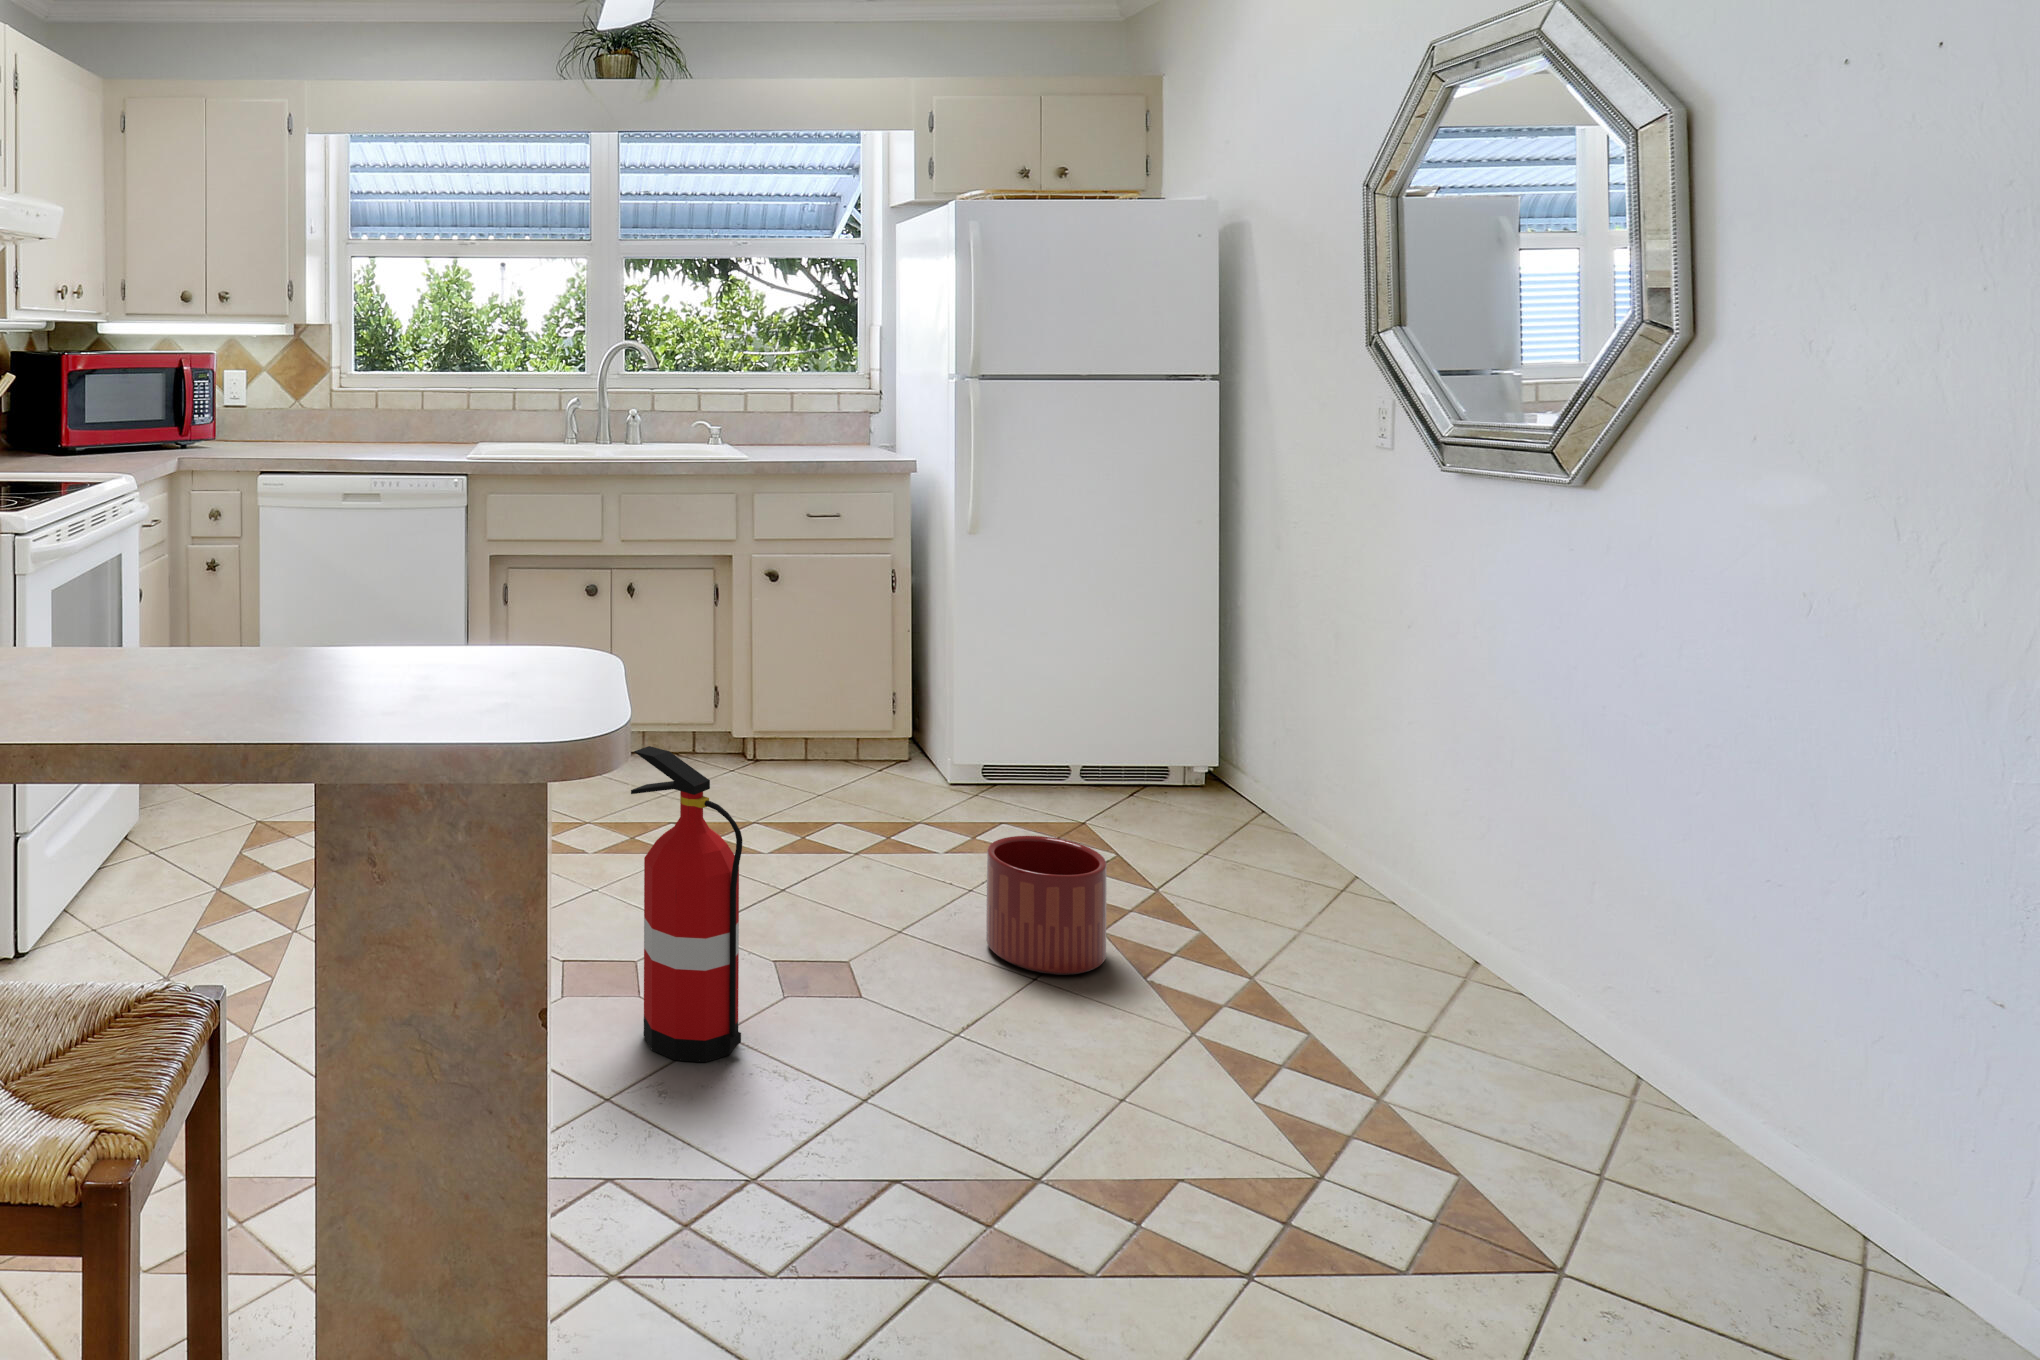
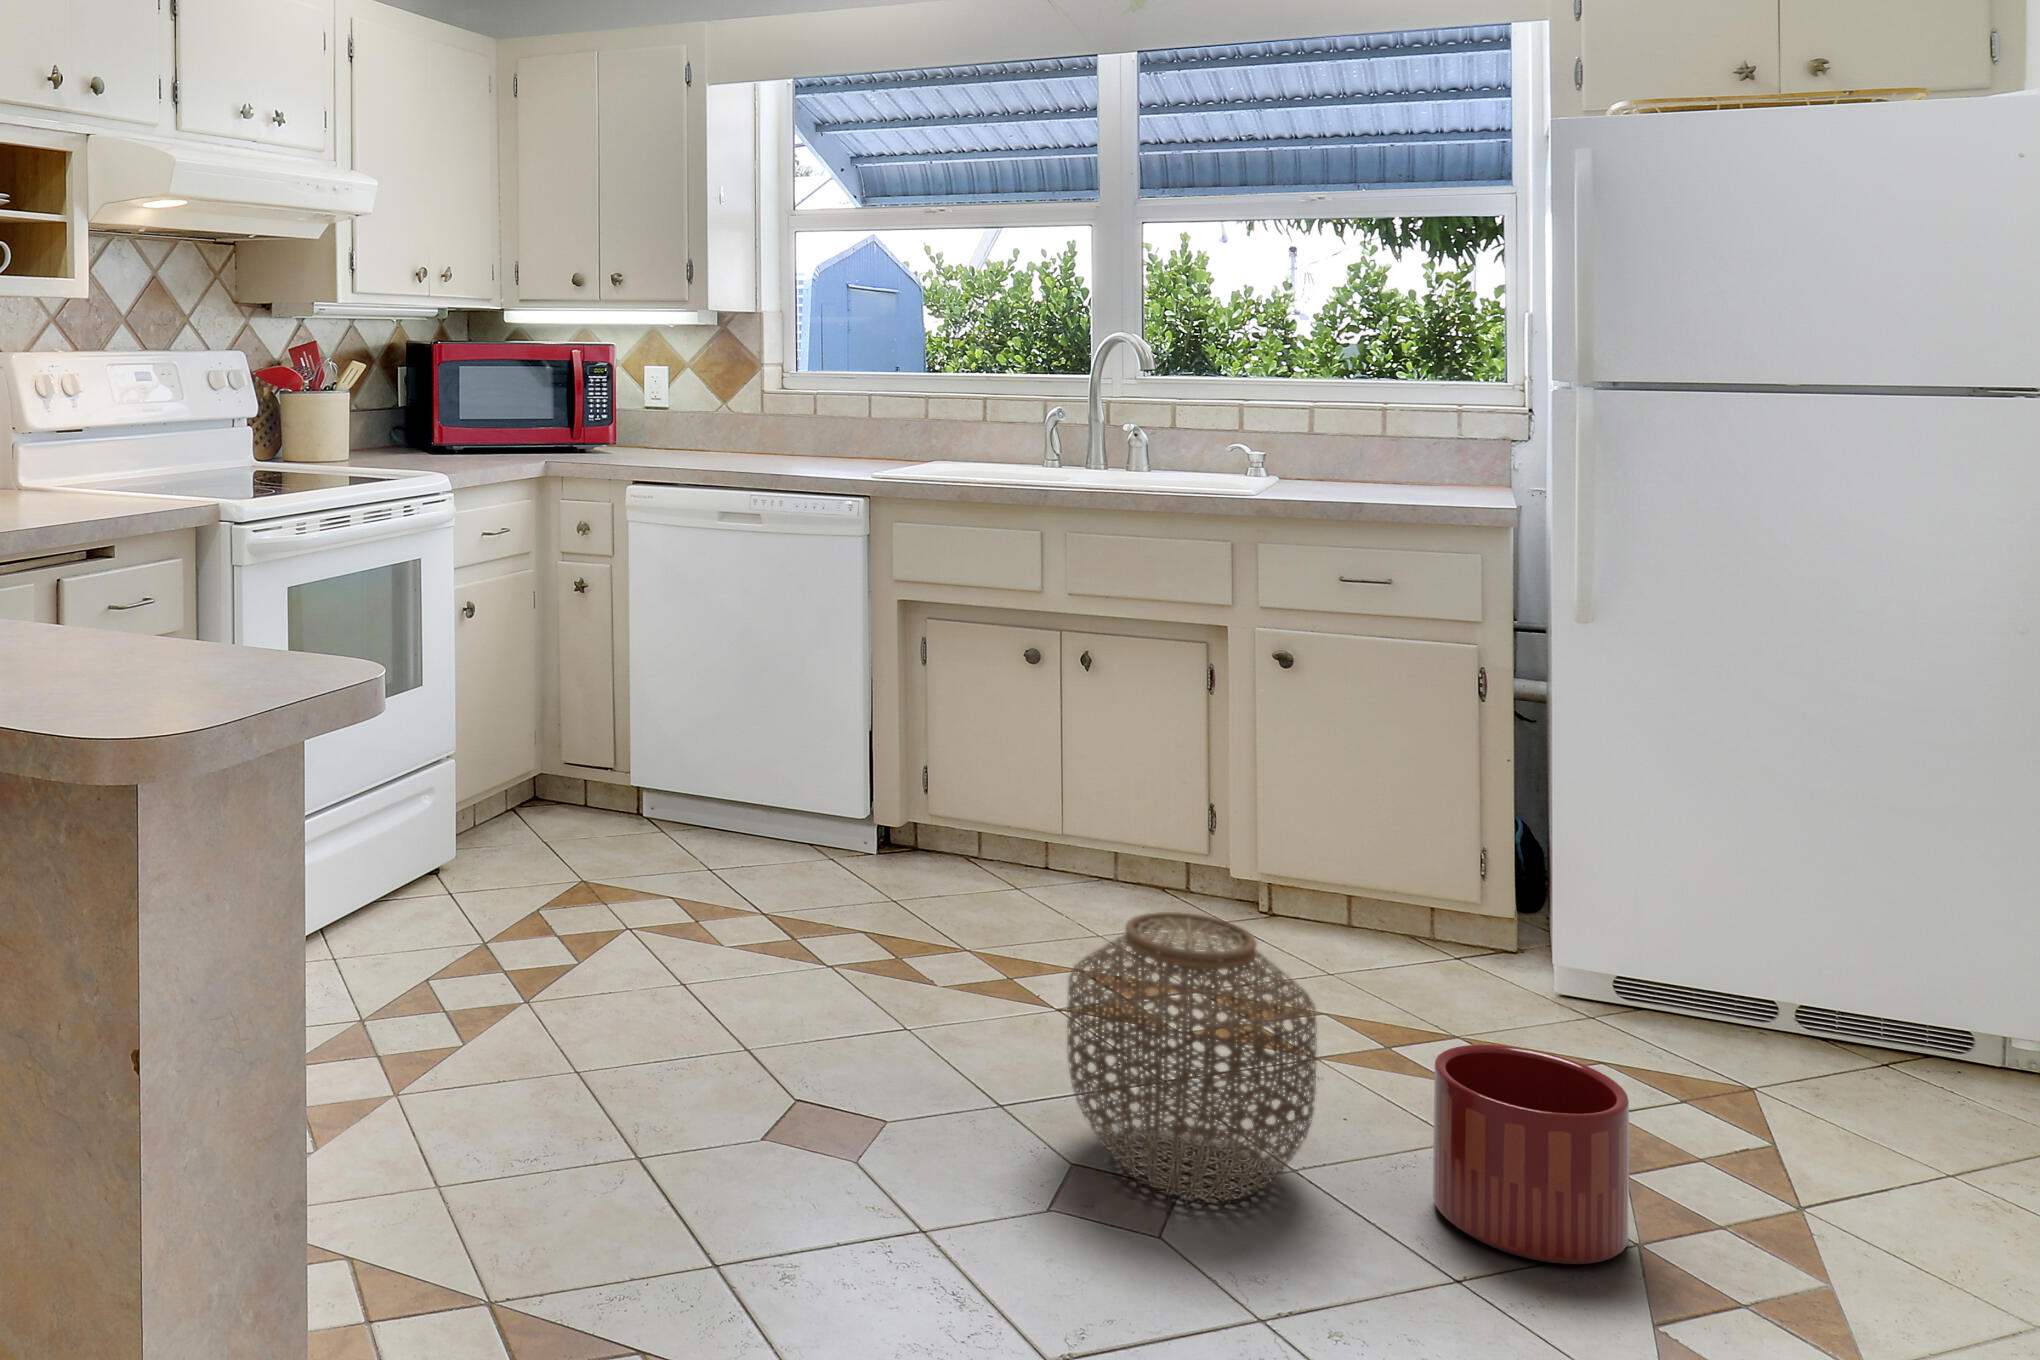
fire extinguisher: present [631,746,742,1062] -> none [853,832,976,1252]
woven basket: none [753,776,924,981] -> present [1067,912,1317,1201]

